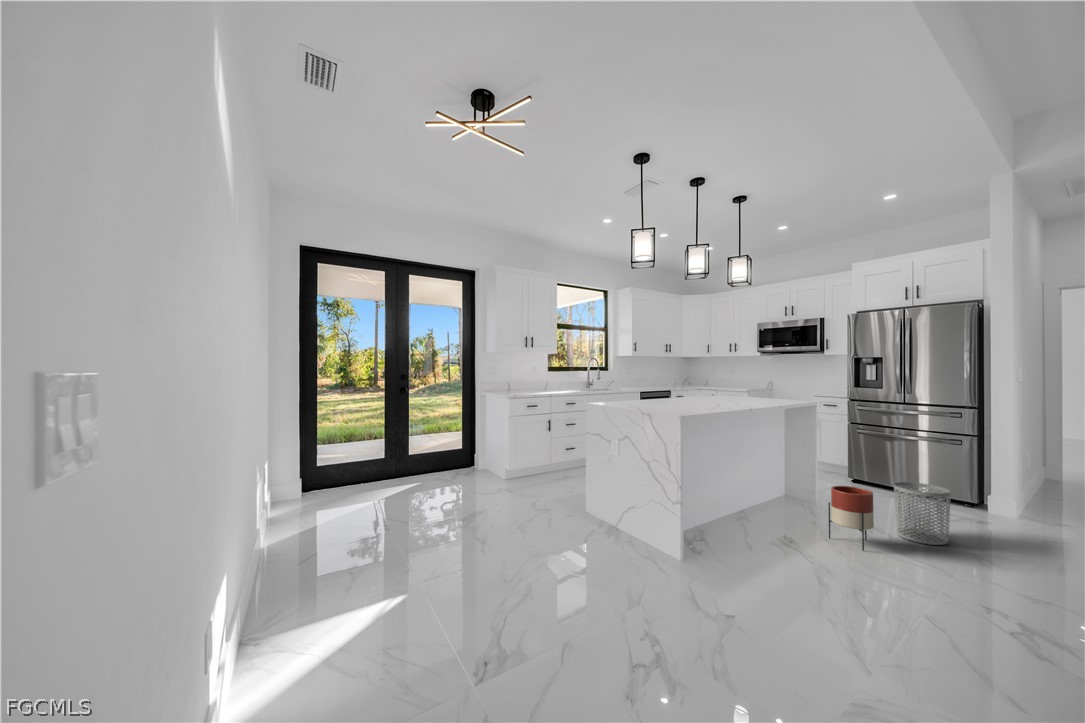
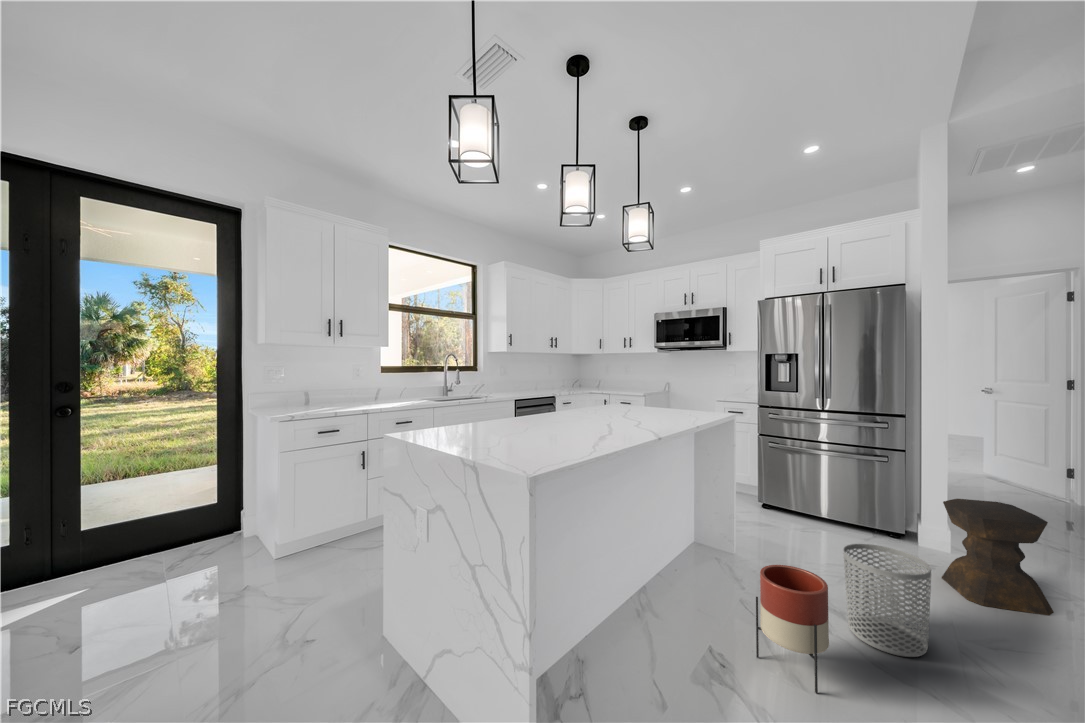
stool: none [986,463,1063,539] -> present [942,499,1054,615]

